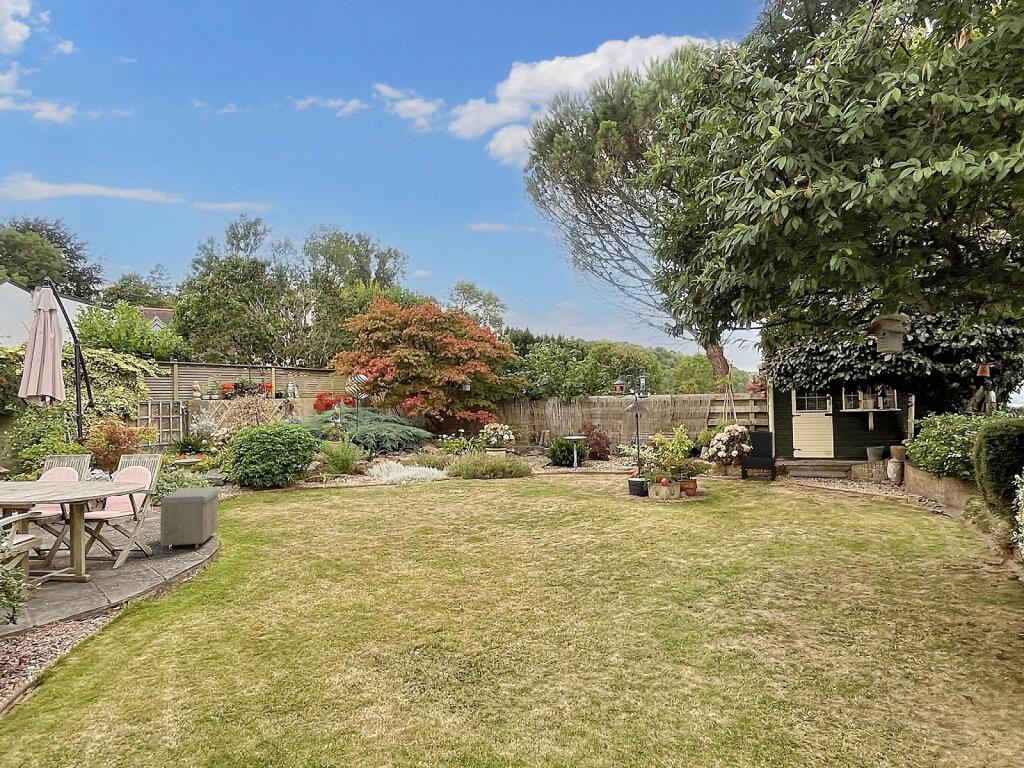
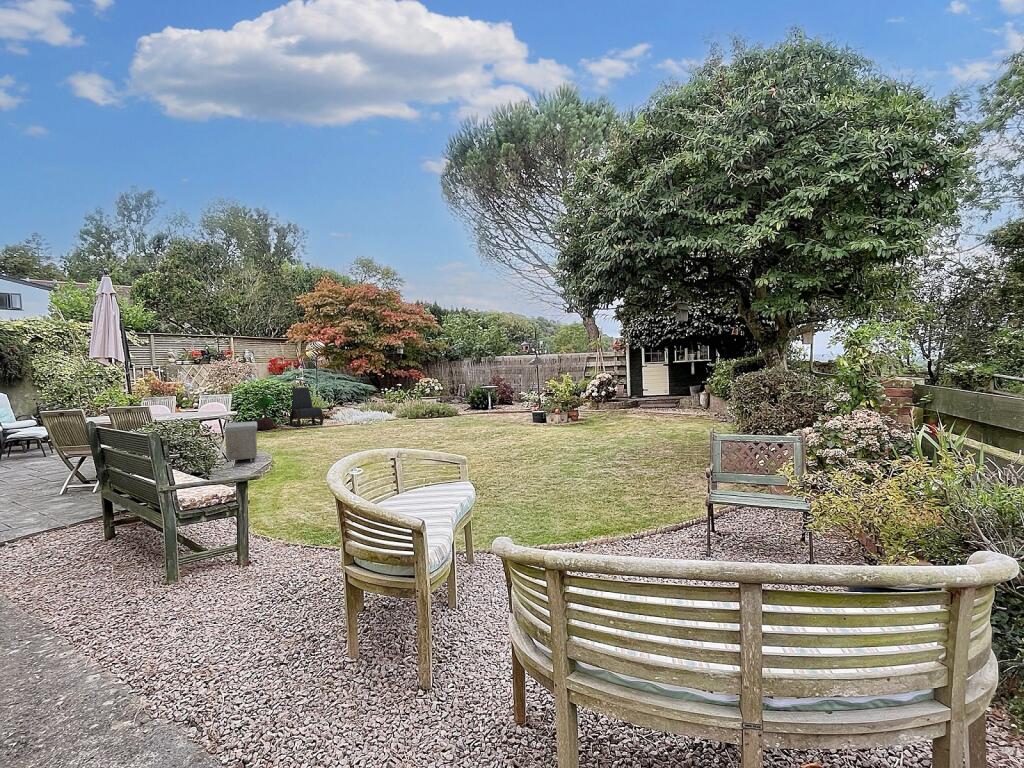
lounge chair: present [741,432,777,481] -> present [289,387,323,427]
potted tree: none [255,440,287,489] -> present [255,395,274,430]

